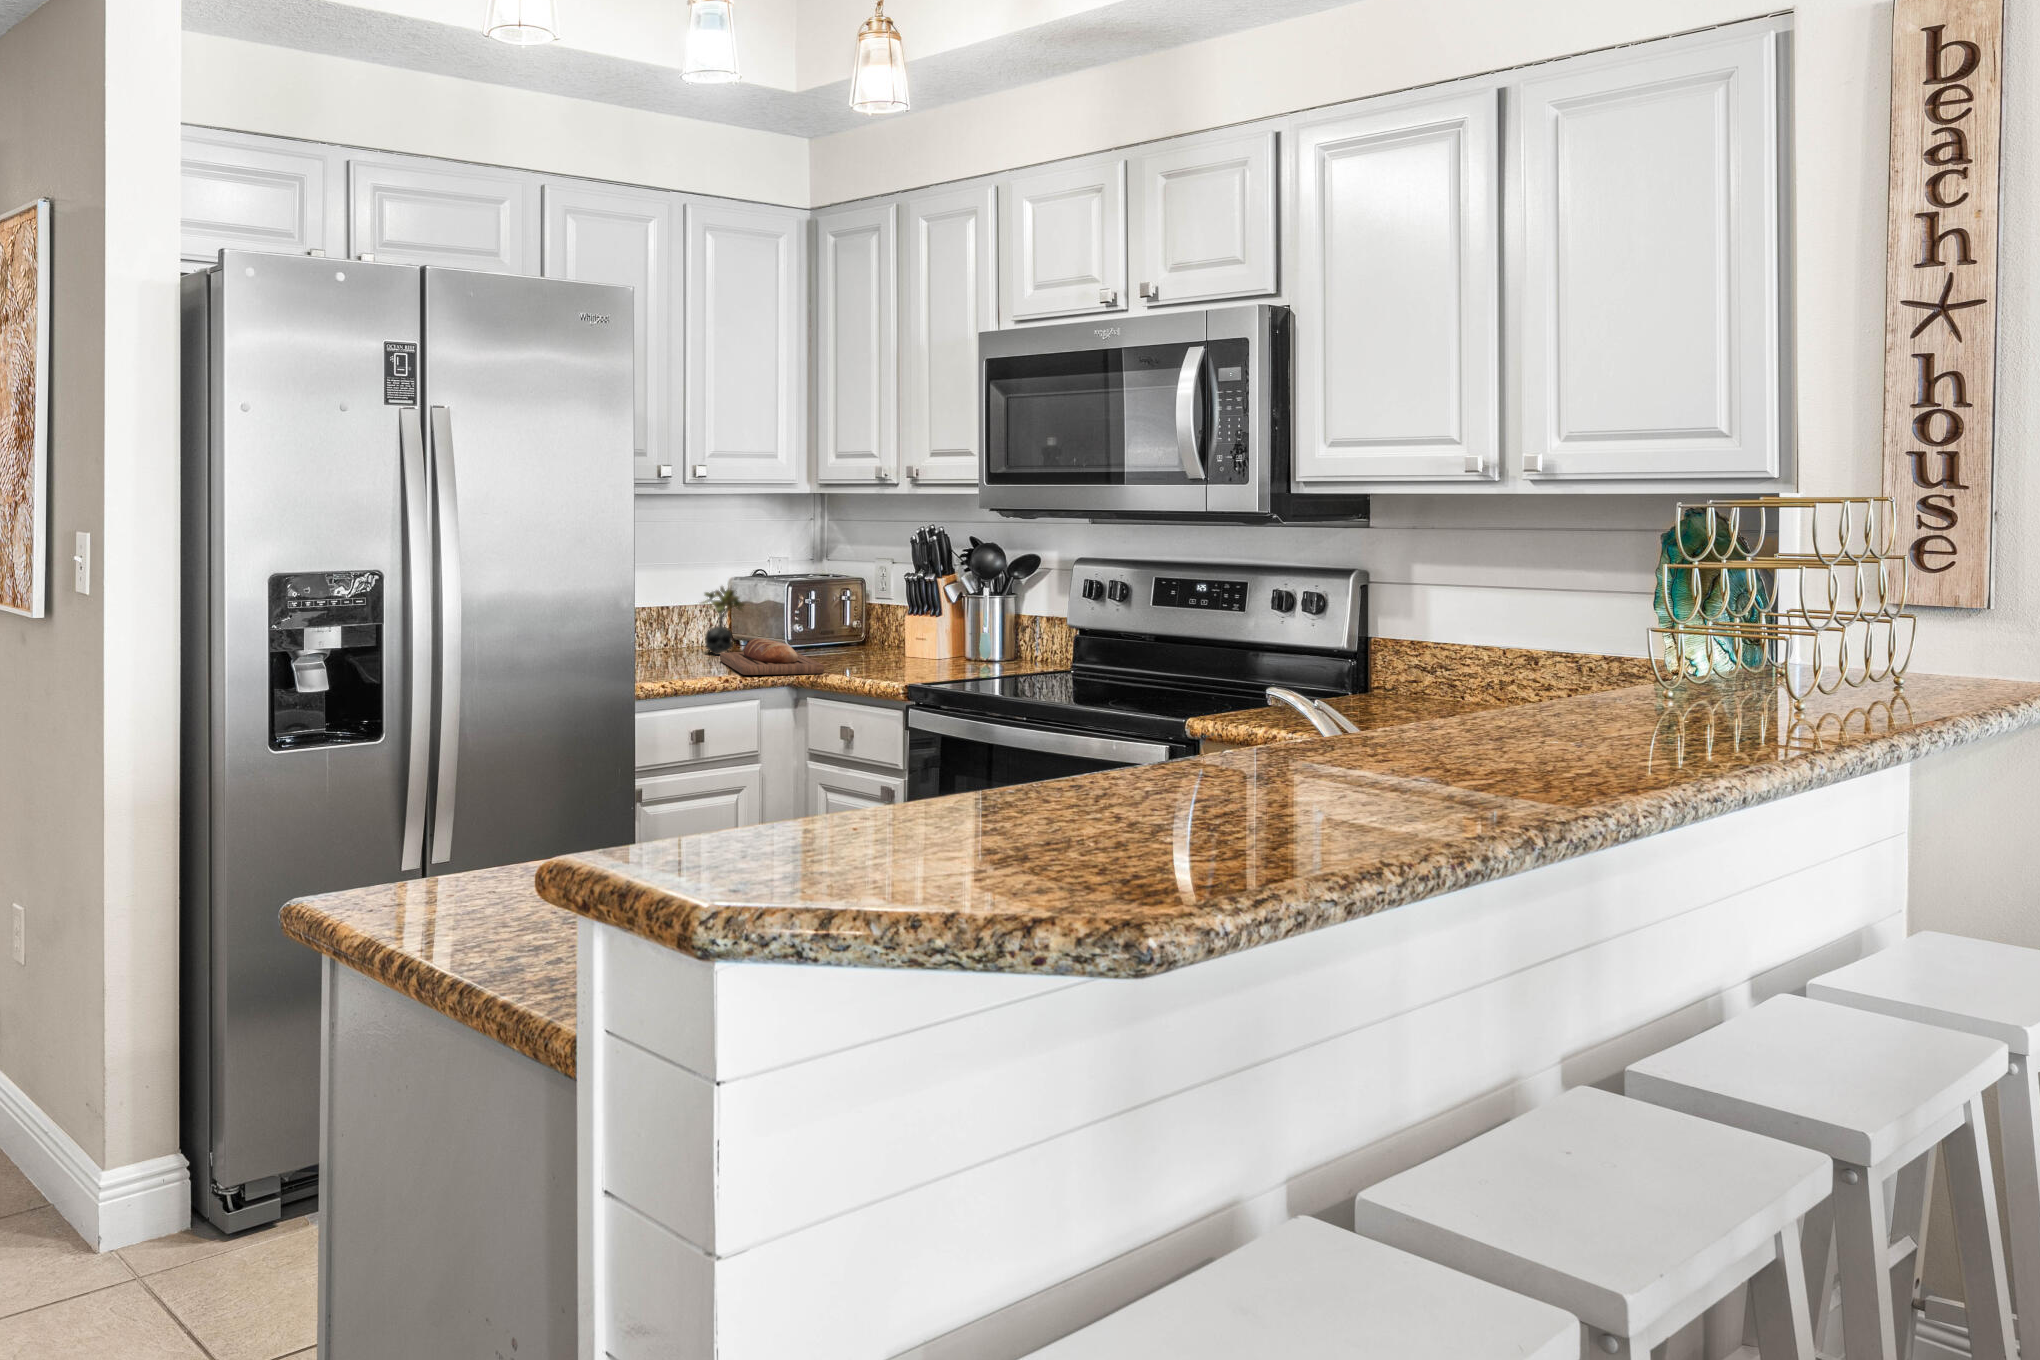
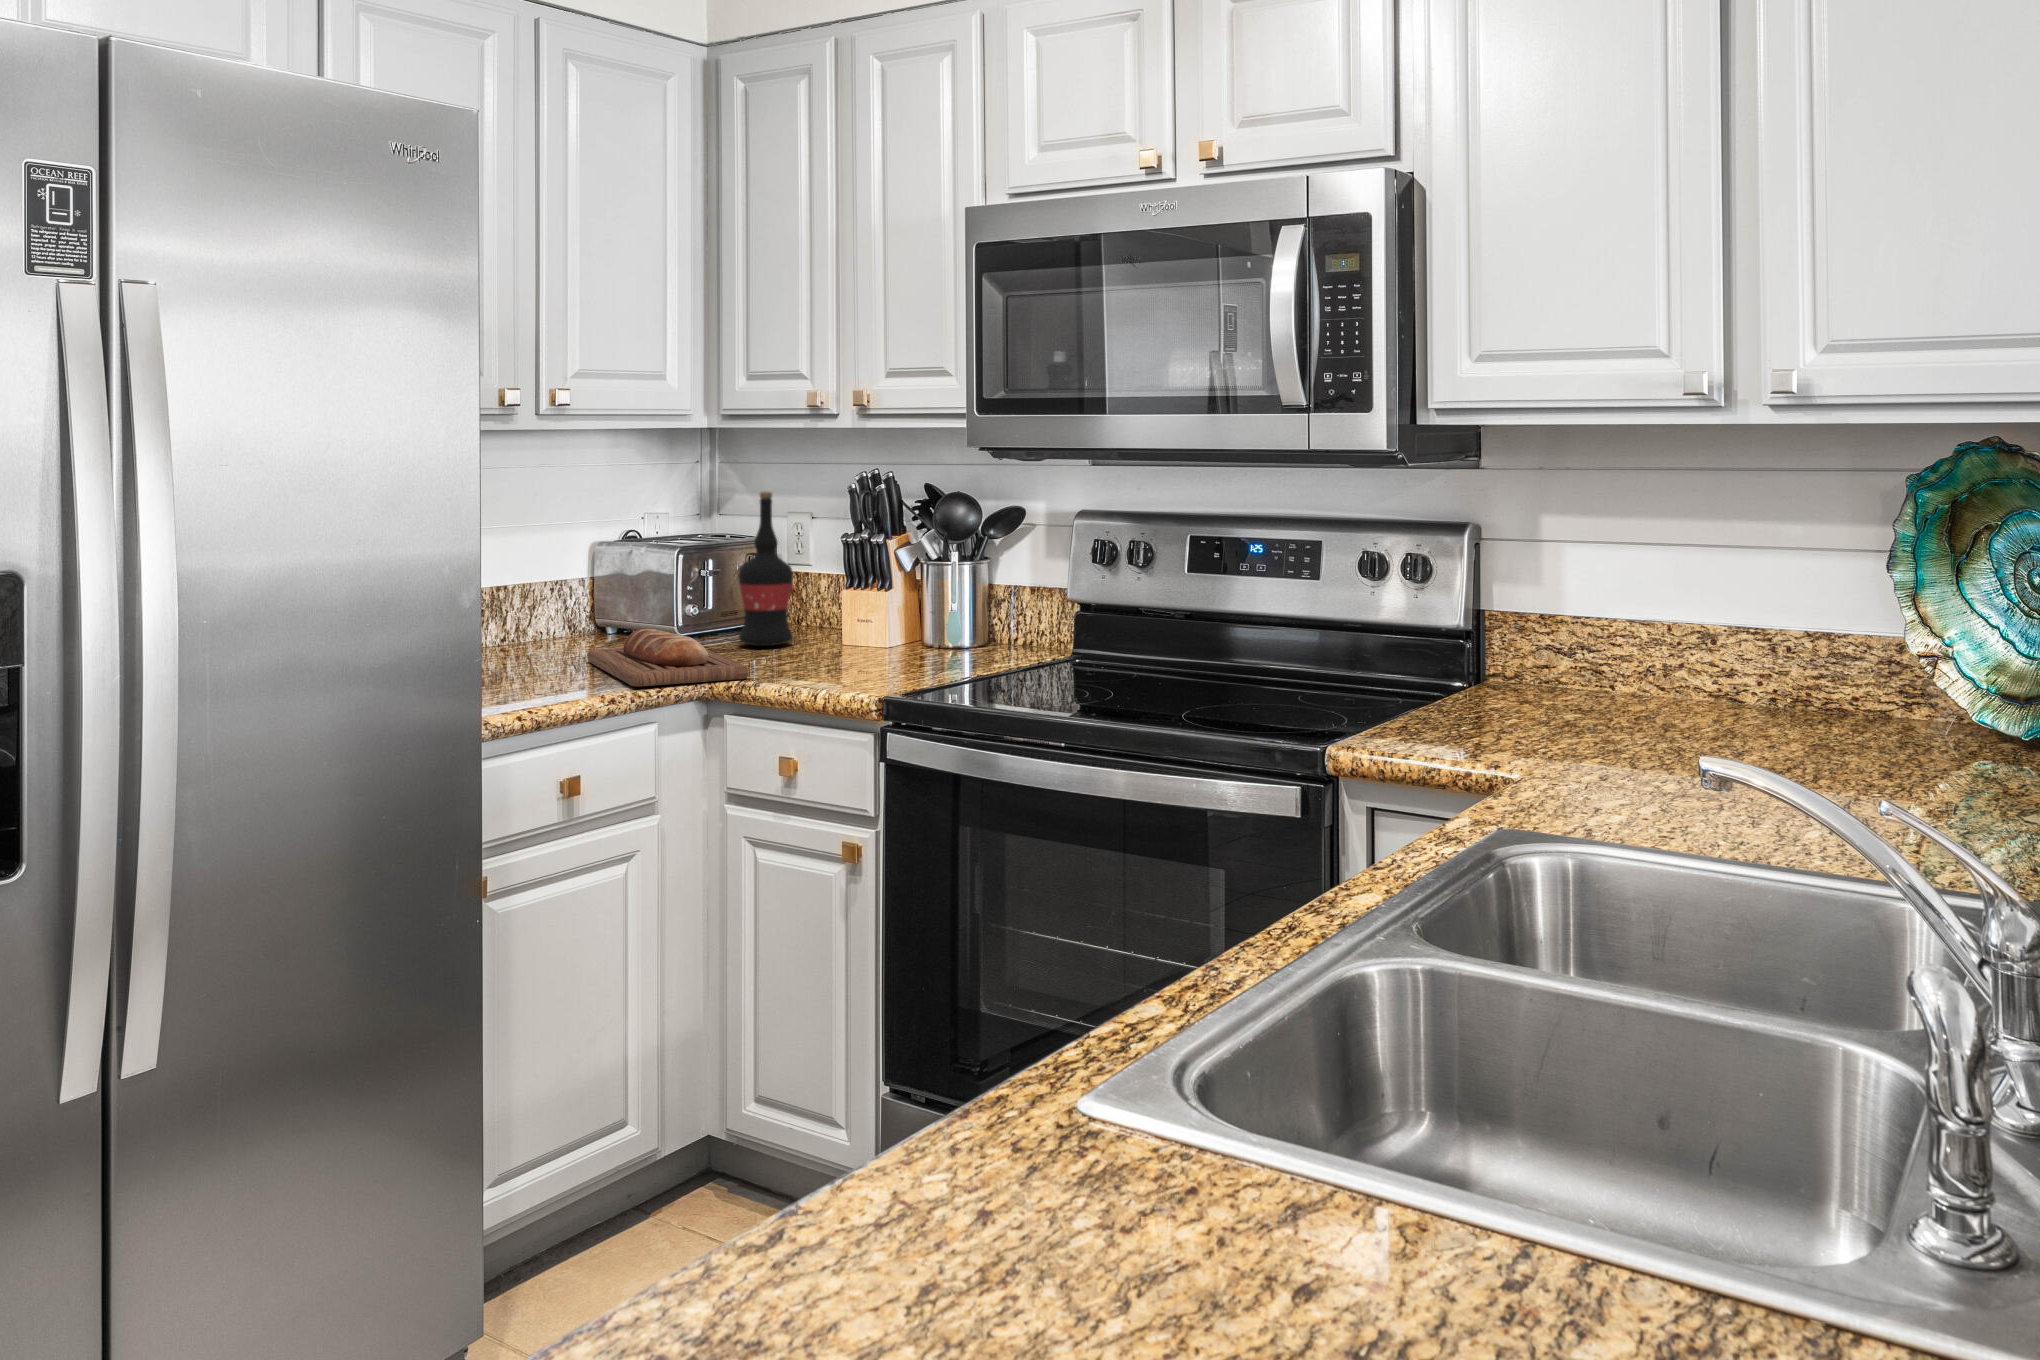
wine bottle: none [829,541,869,655] -> present [739,492,793,646]
succulent plant: present [702,586,744,655] -> none [552,554,620,651]

